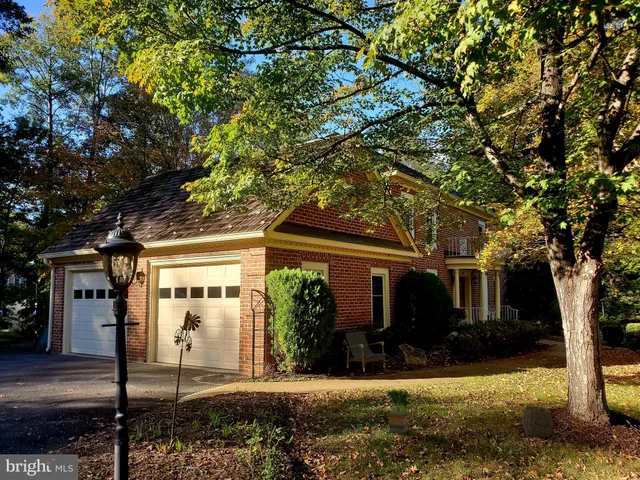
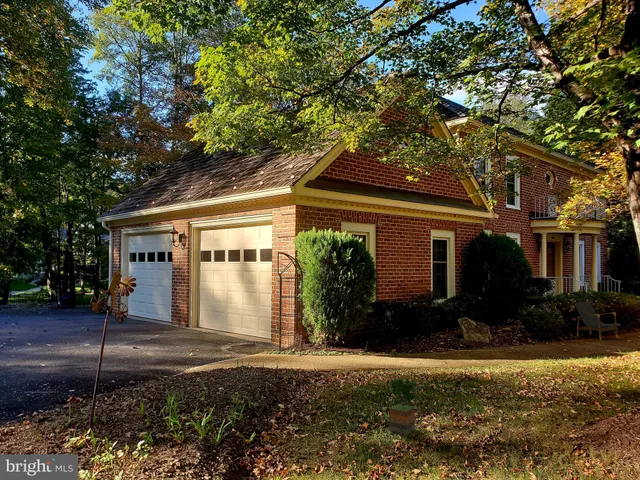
lounge chair: present [346,331,387,372] -> present [575,302,621,340]
woven basket: present [522,406,553,437] -> none [573,412,619,458]

